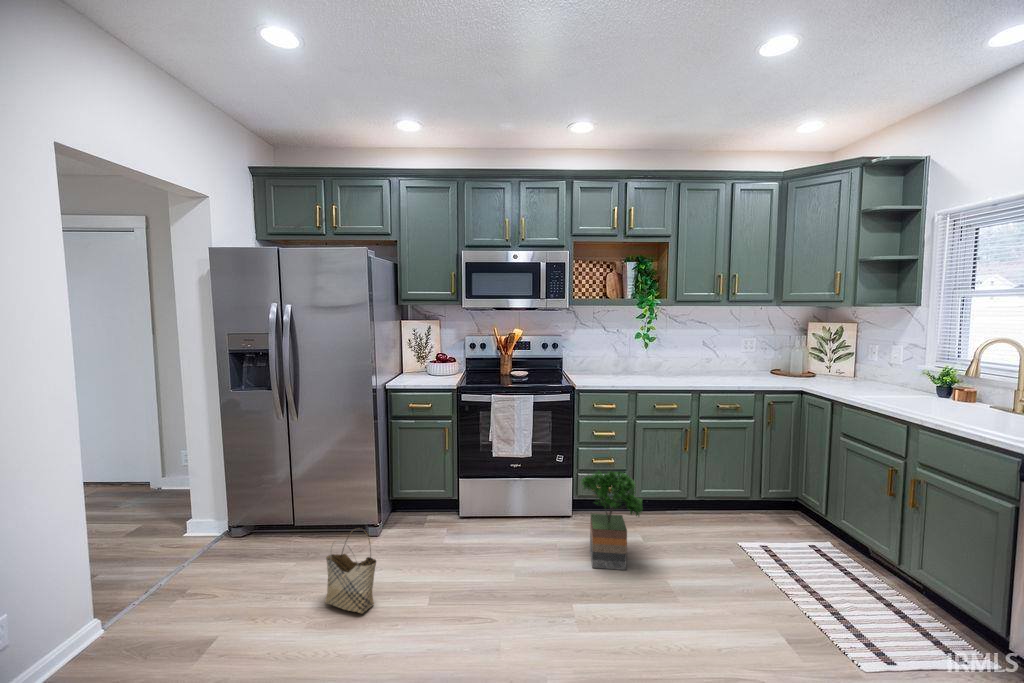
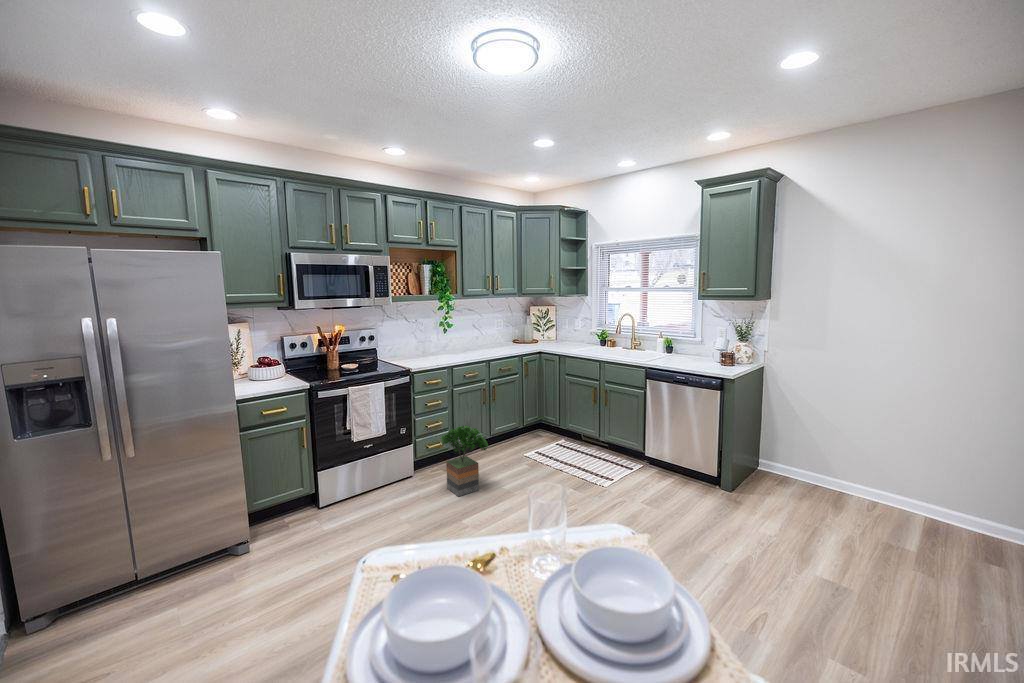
woven basket: present [325,528,376,613] -> none [269,525,324,603]

